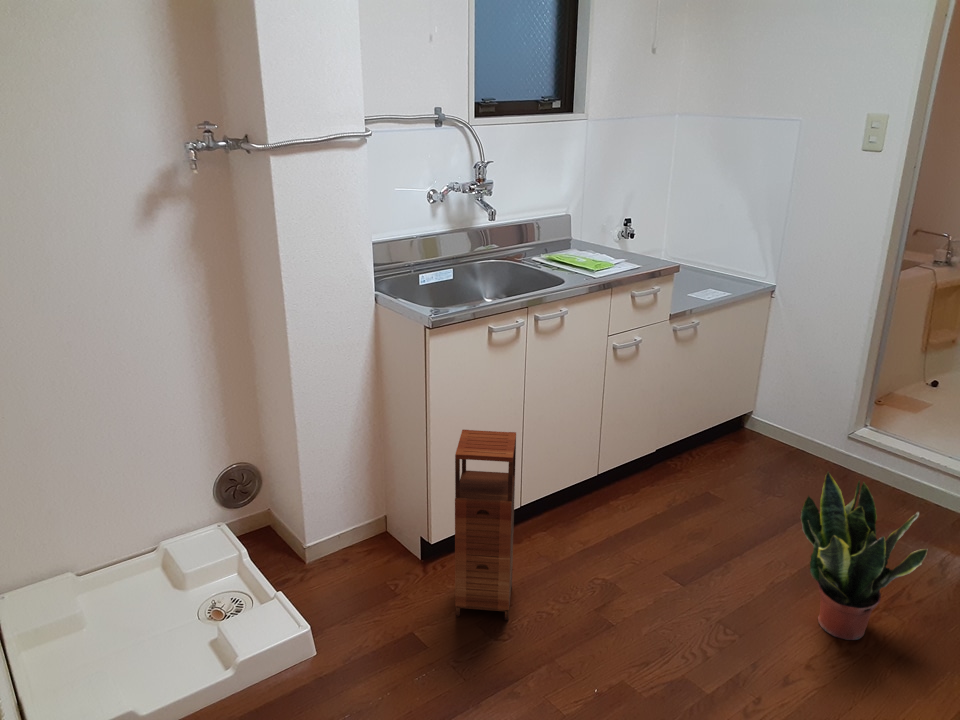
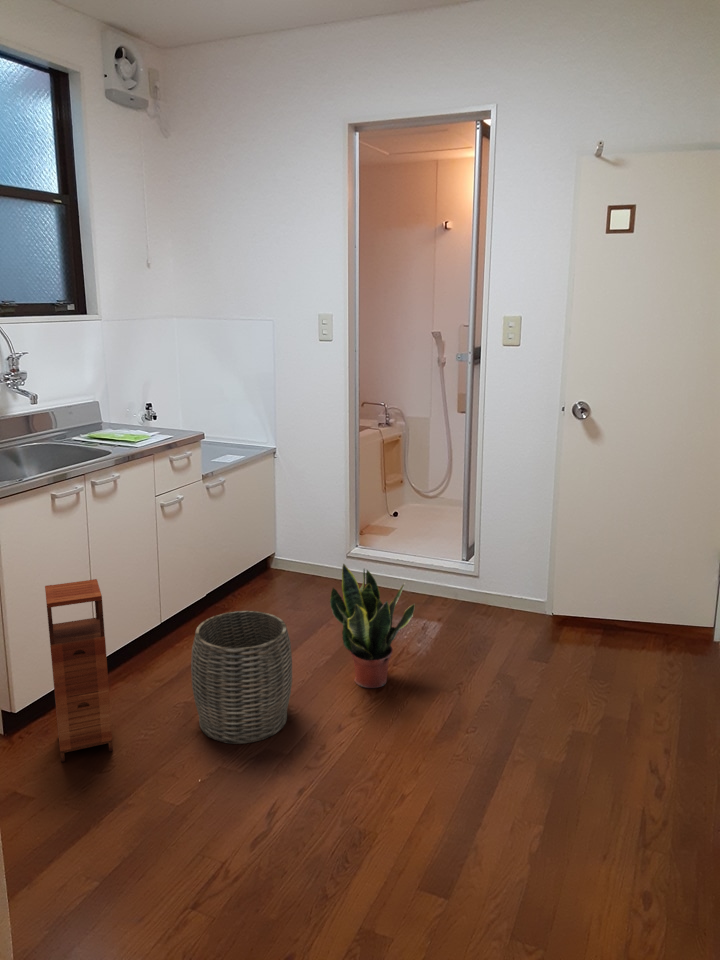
woven basket: none [605,498,733,666] -> present [191,611,292,744]

